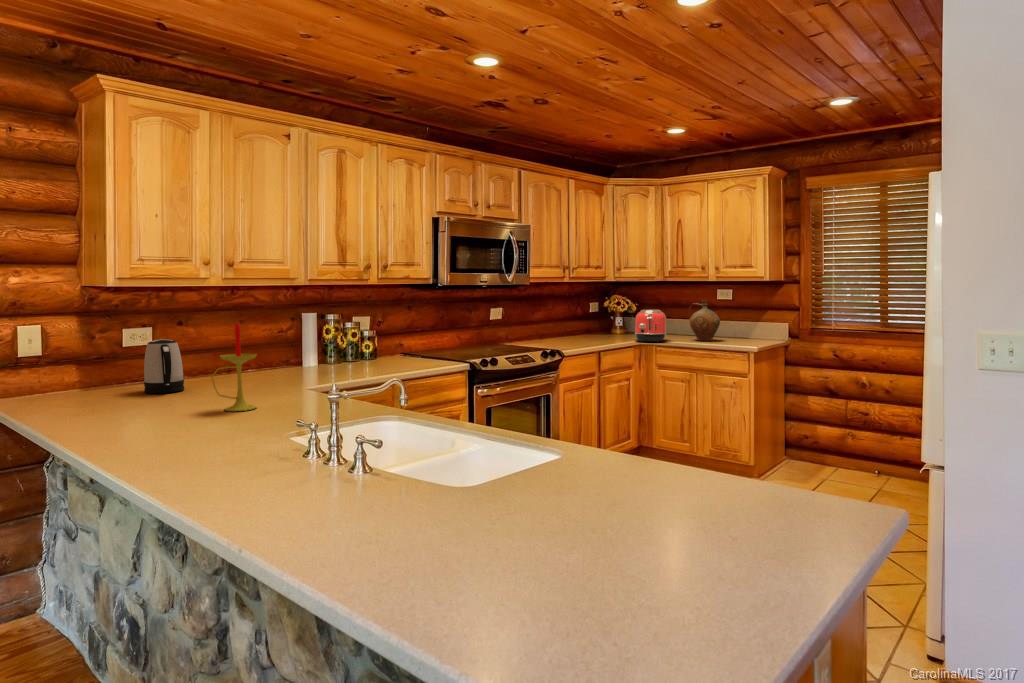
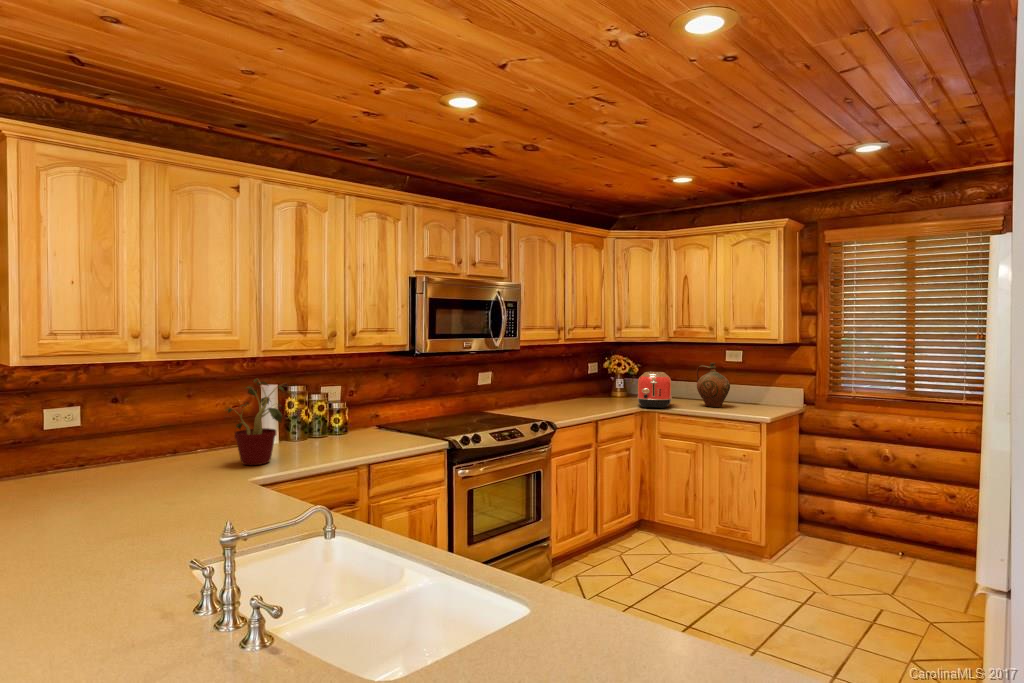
potted plant: none [283,304,336,377] -> present [227,378,284,465]
candle: present [211,323,257,411] -> none [88,417,153,536]
kettle: present [144,339,184,393] -> none [39,427,92,495]

